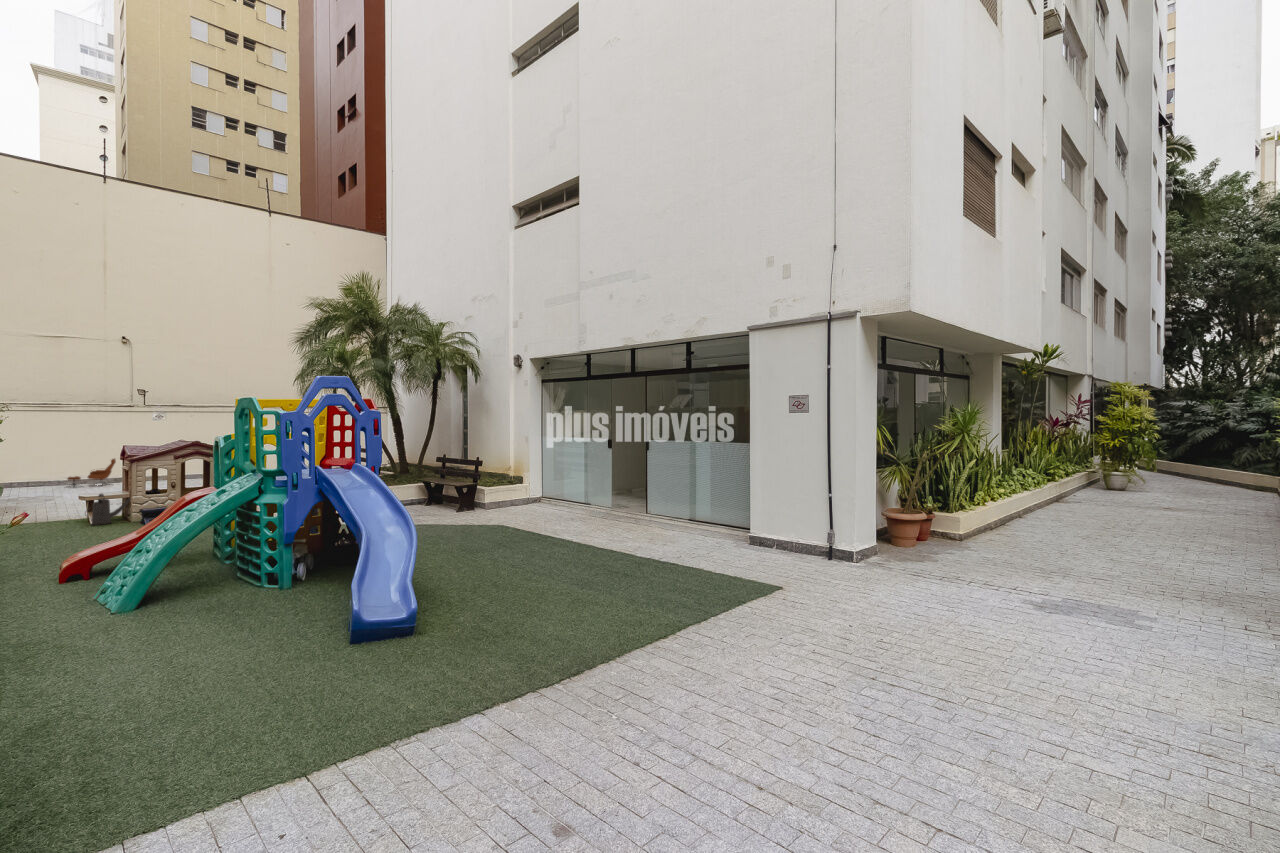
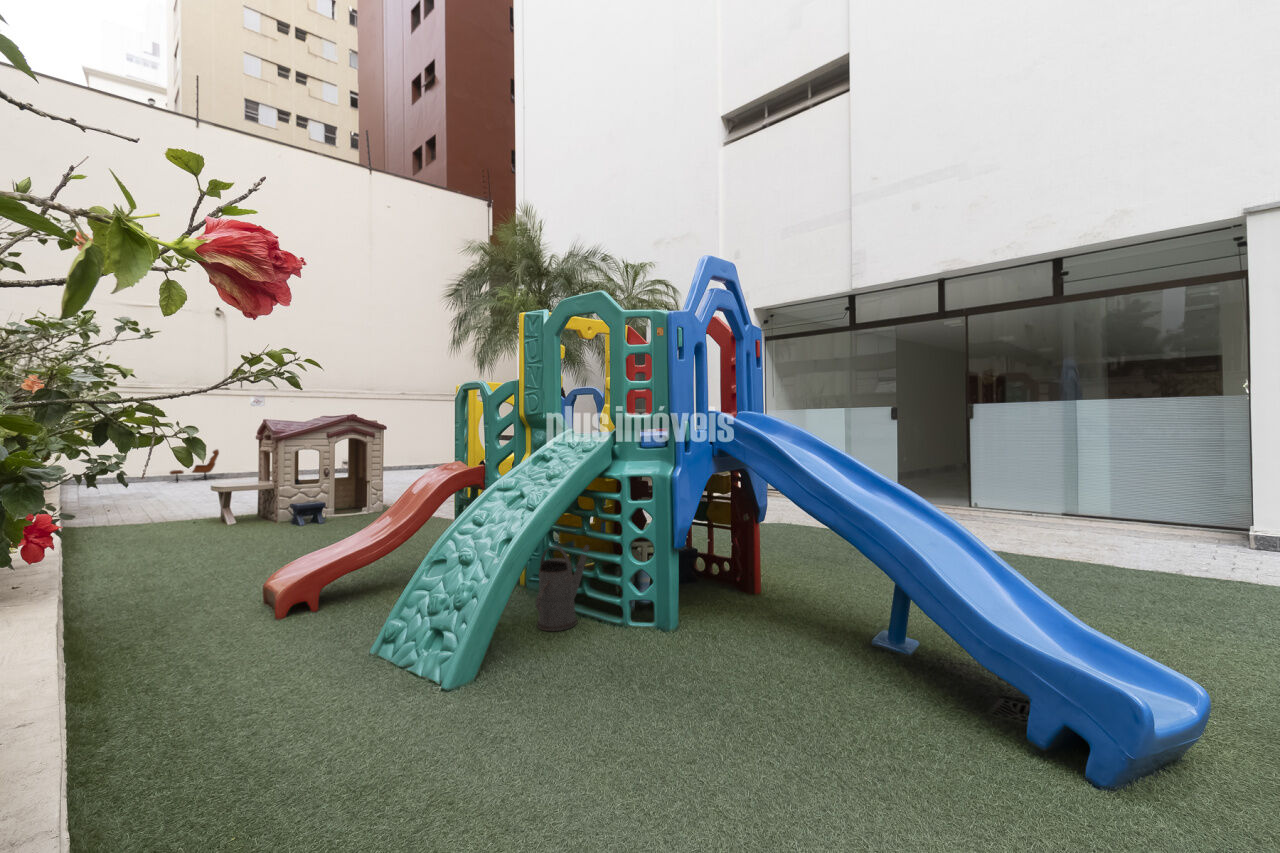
watering can: present [85,494,130,525] -> present [536,545,589,631]

